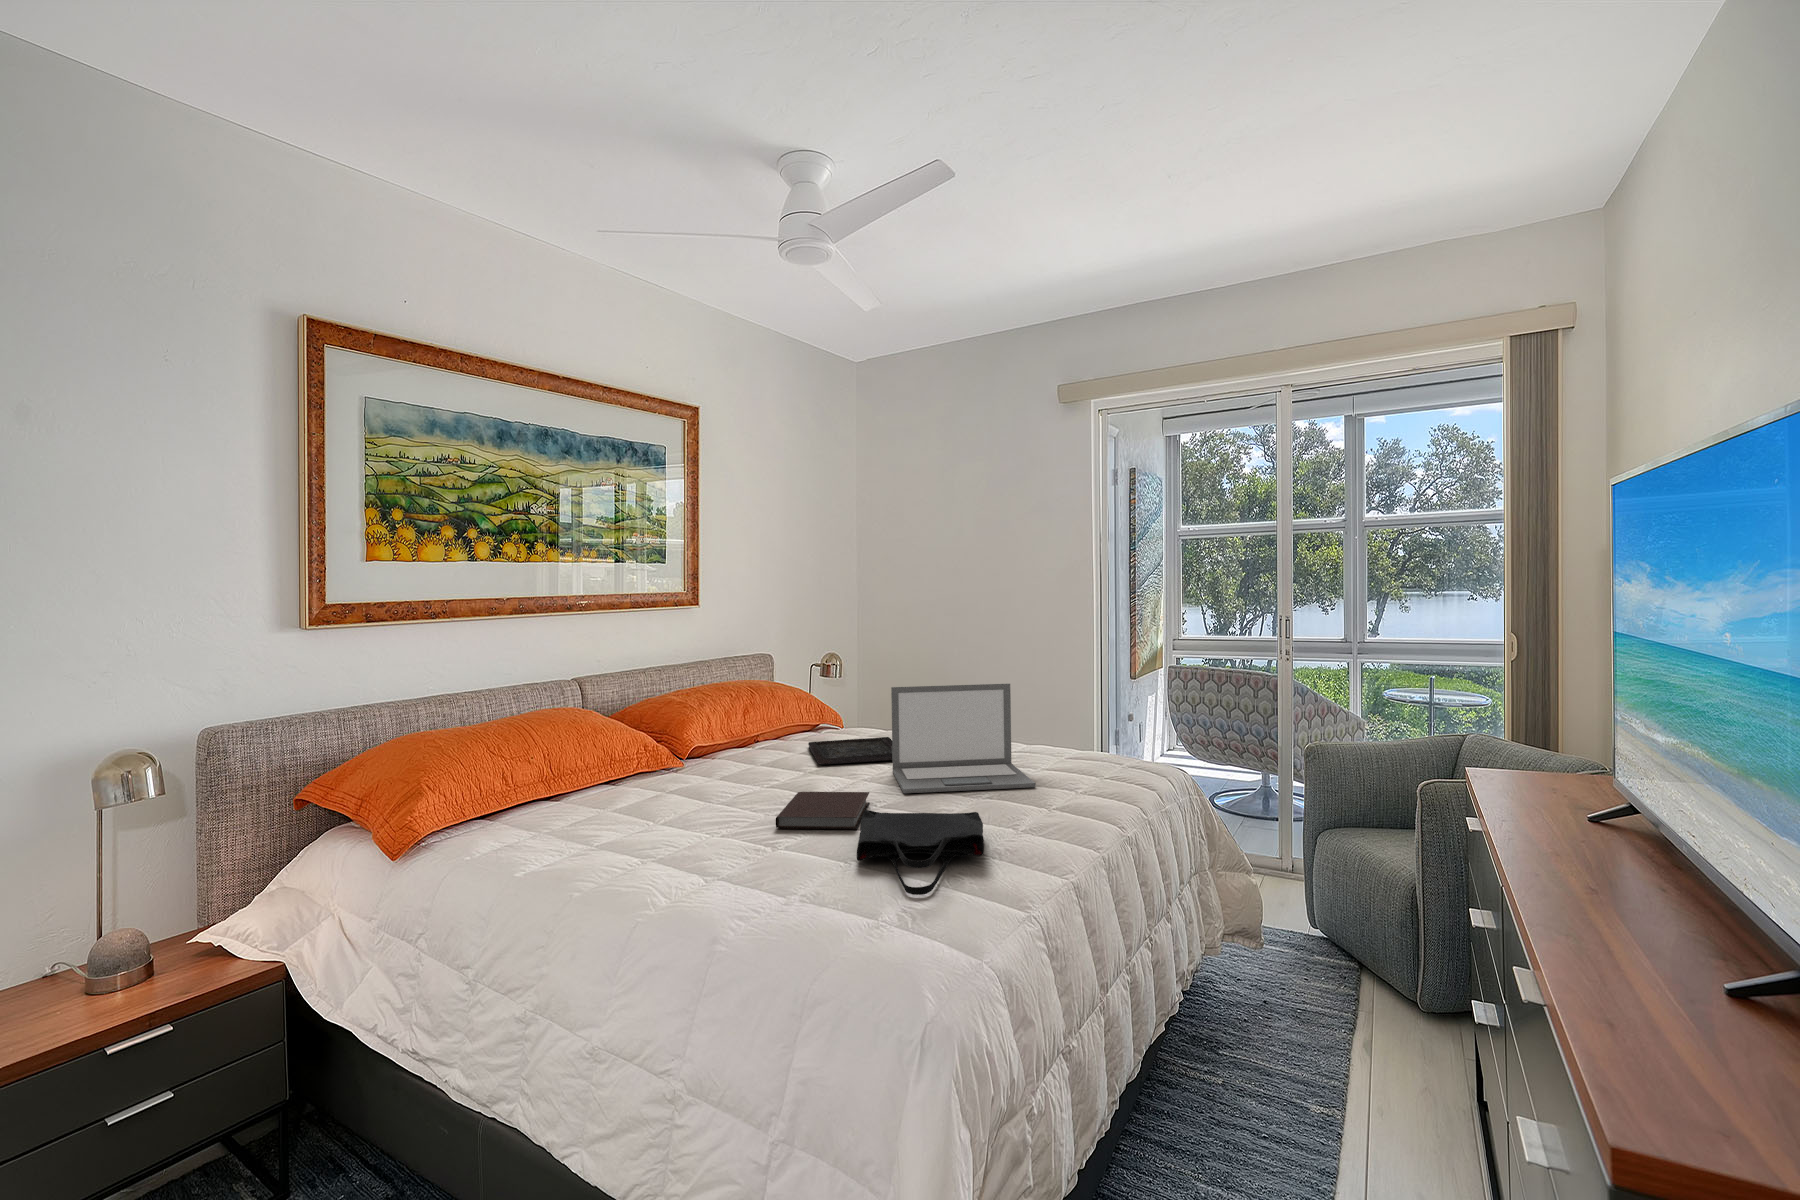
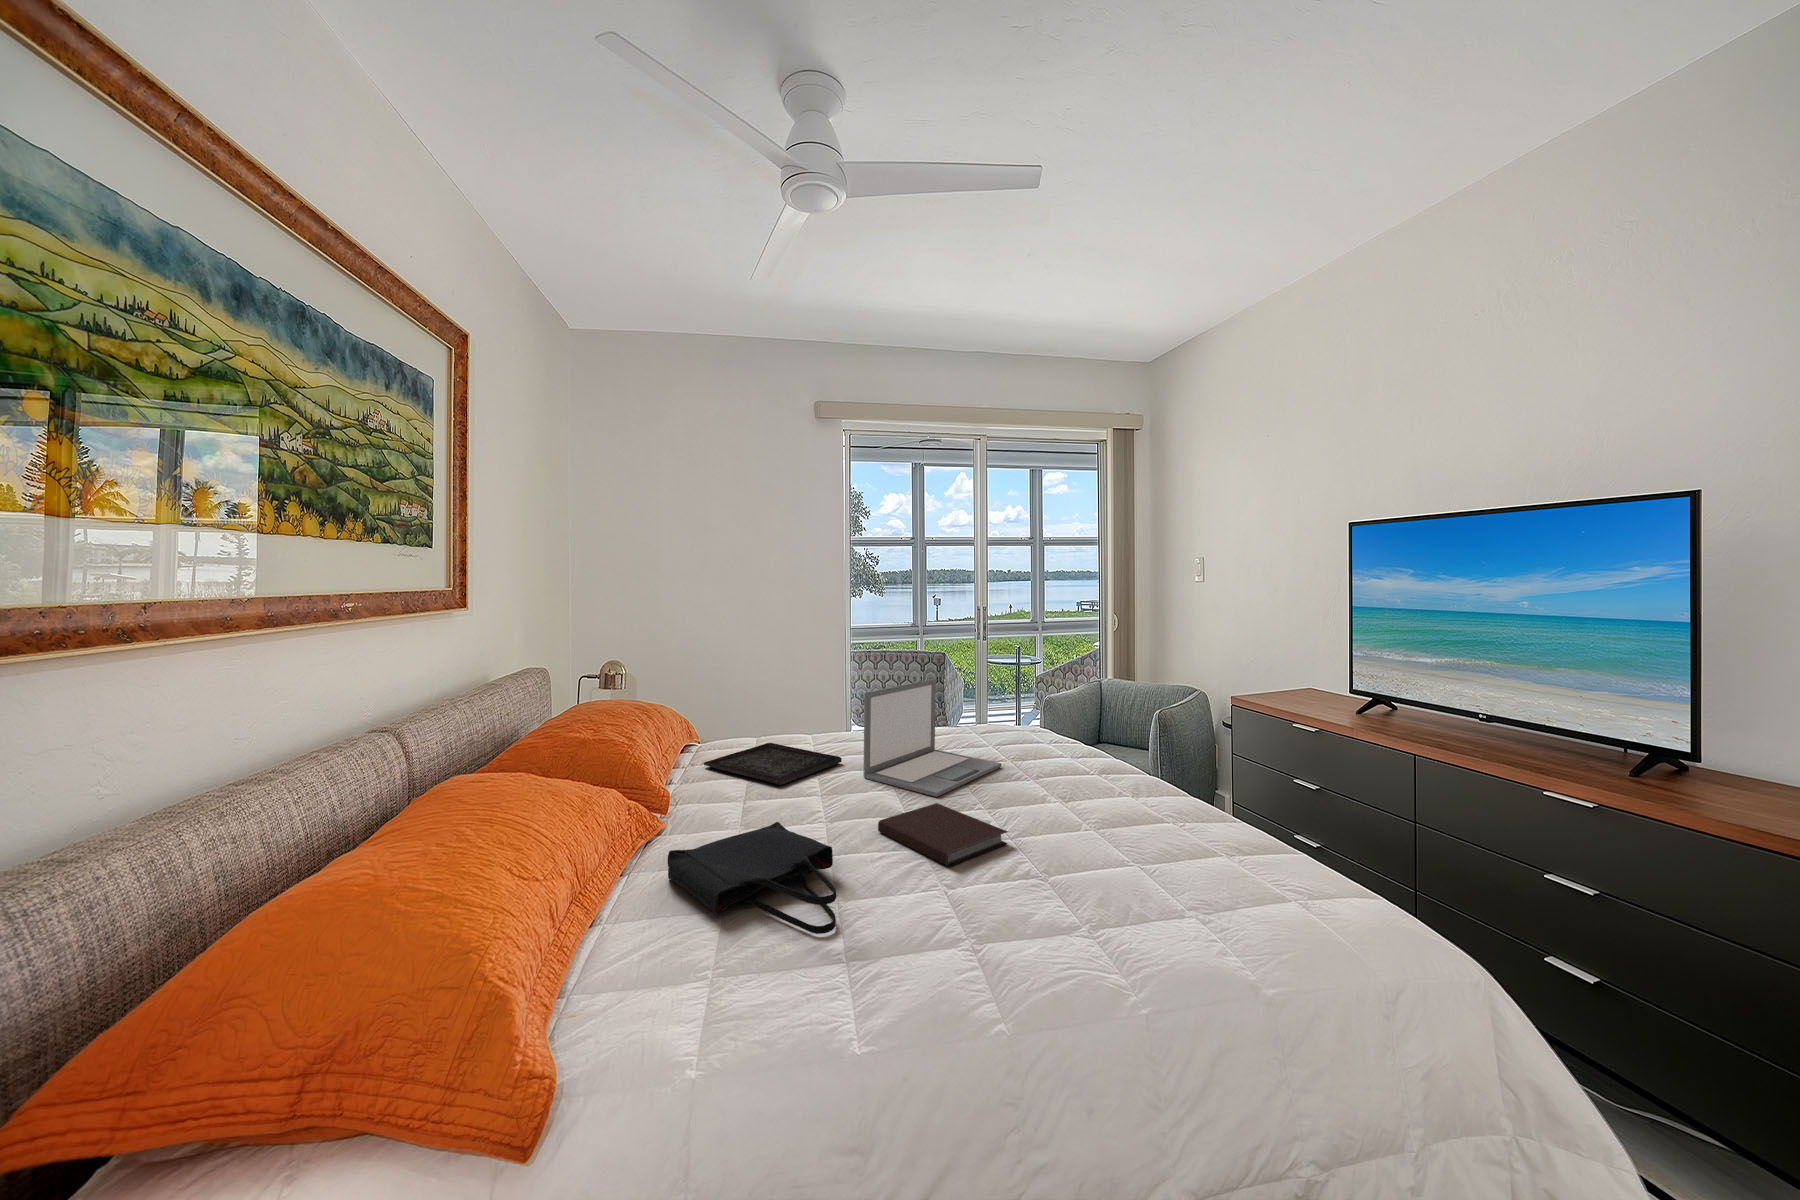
tote bag: present [857,810,984,895] -> present [668,822,836,934]

